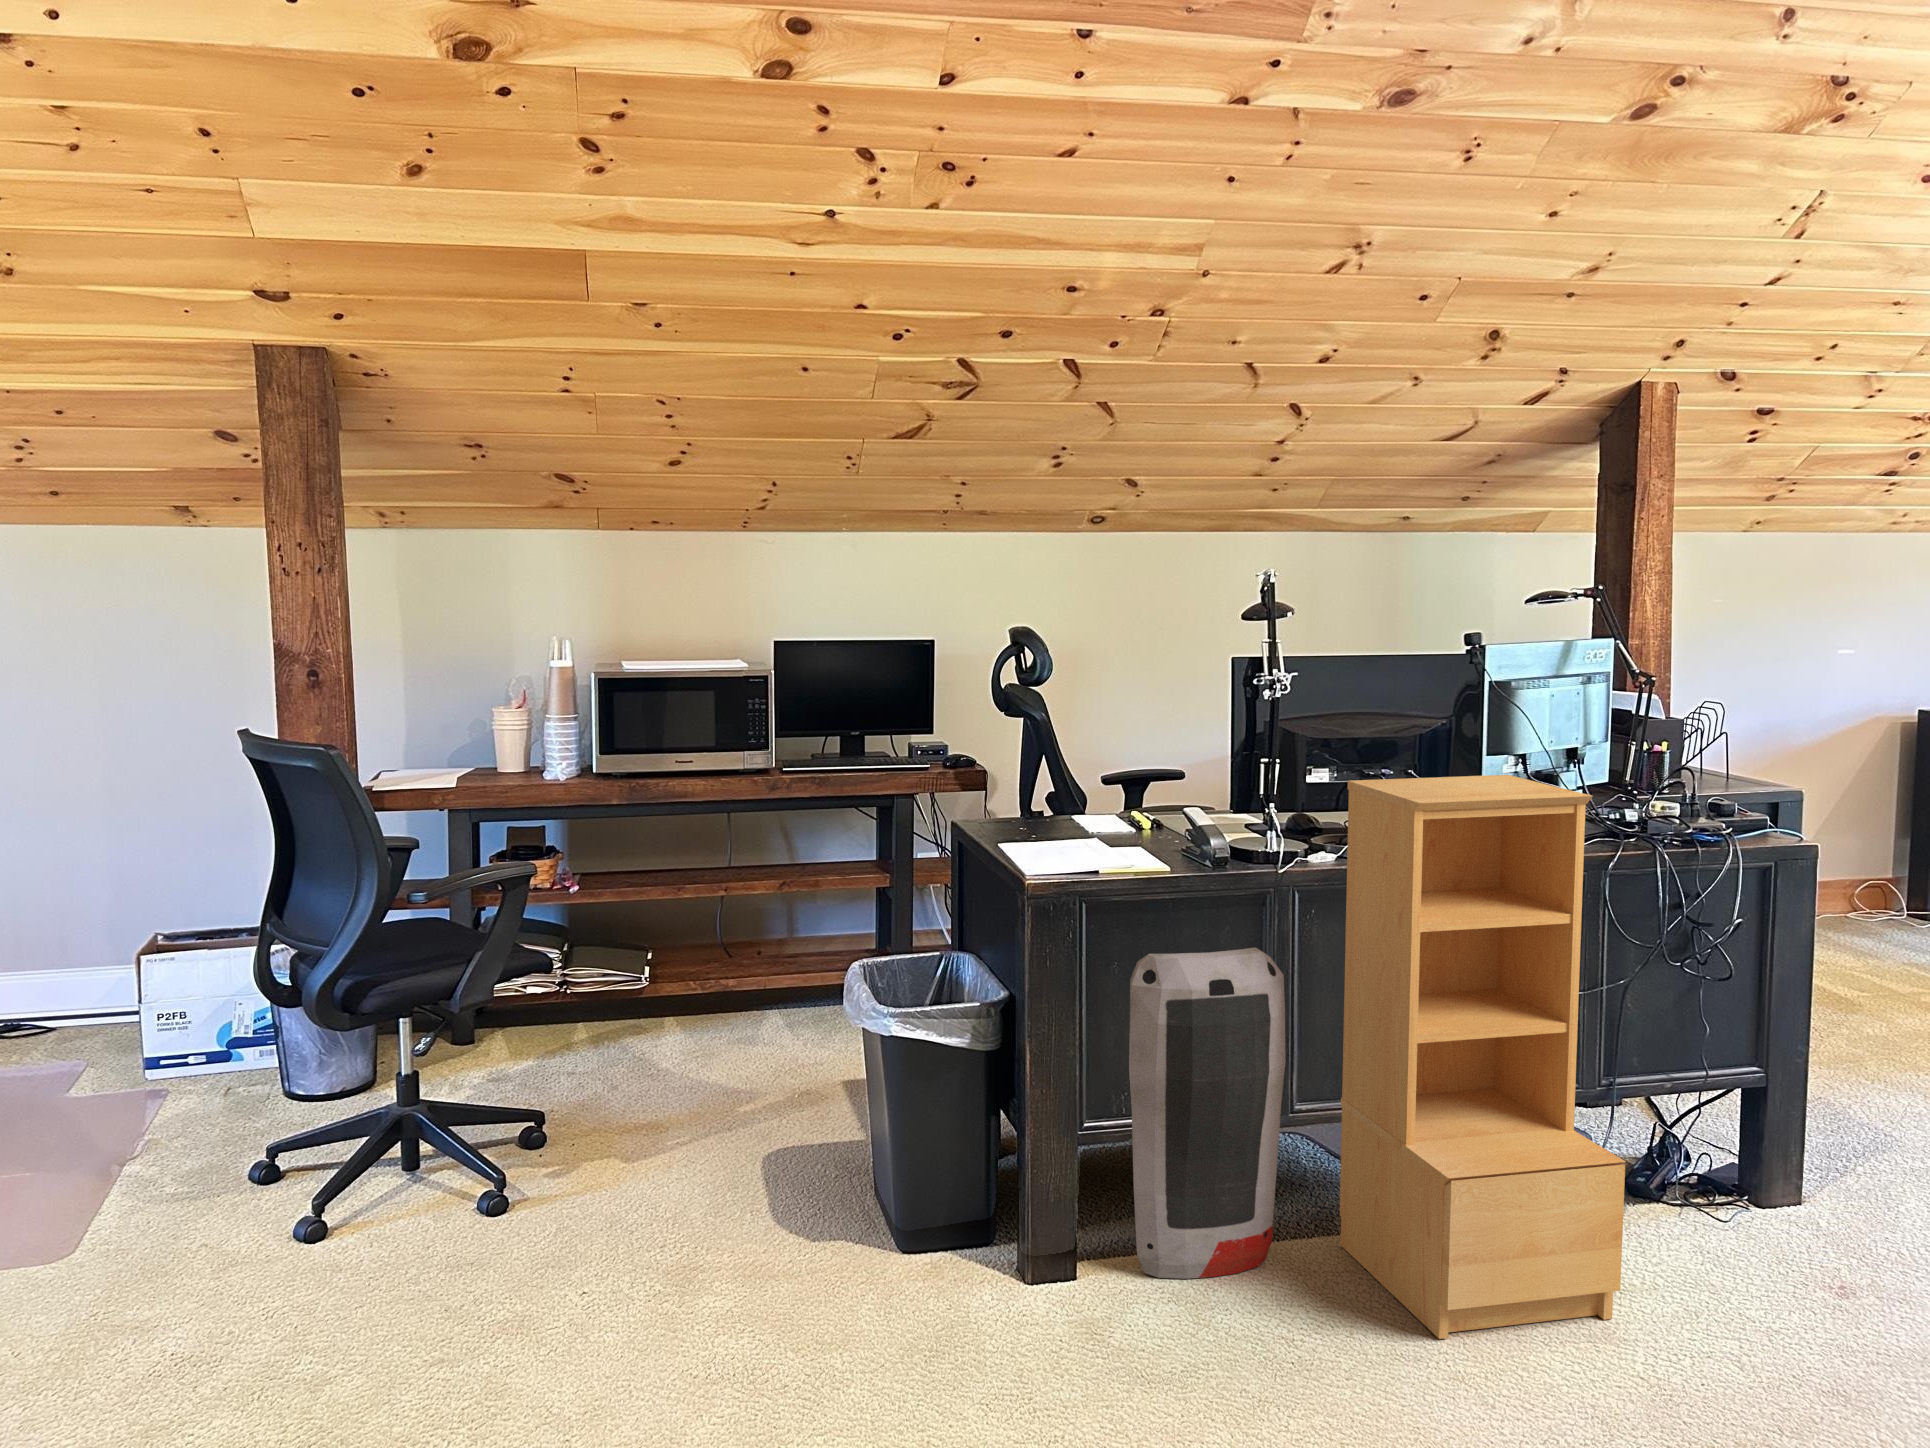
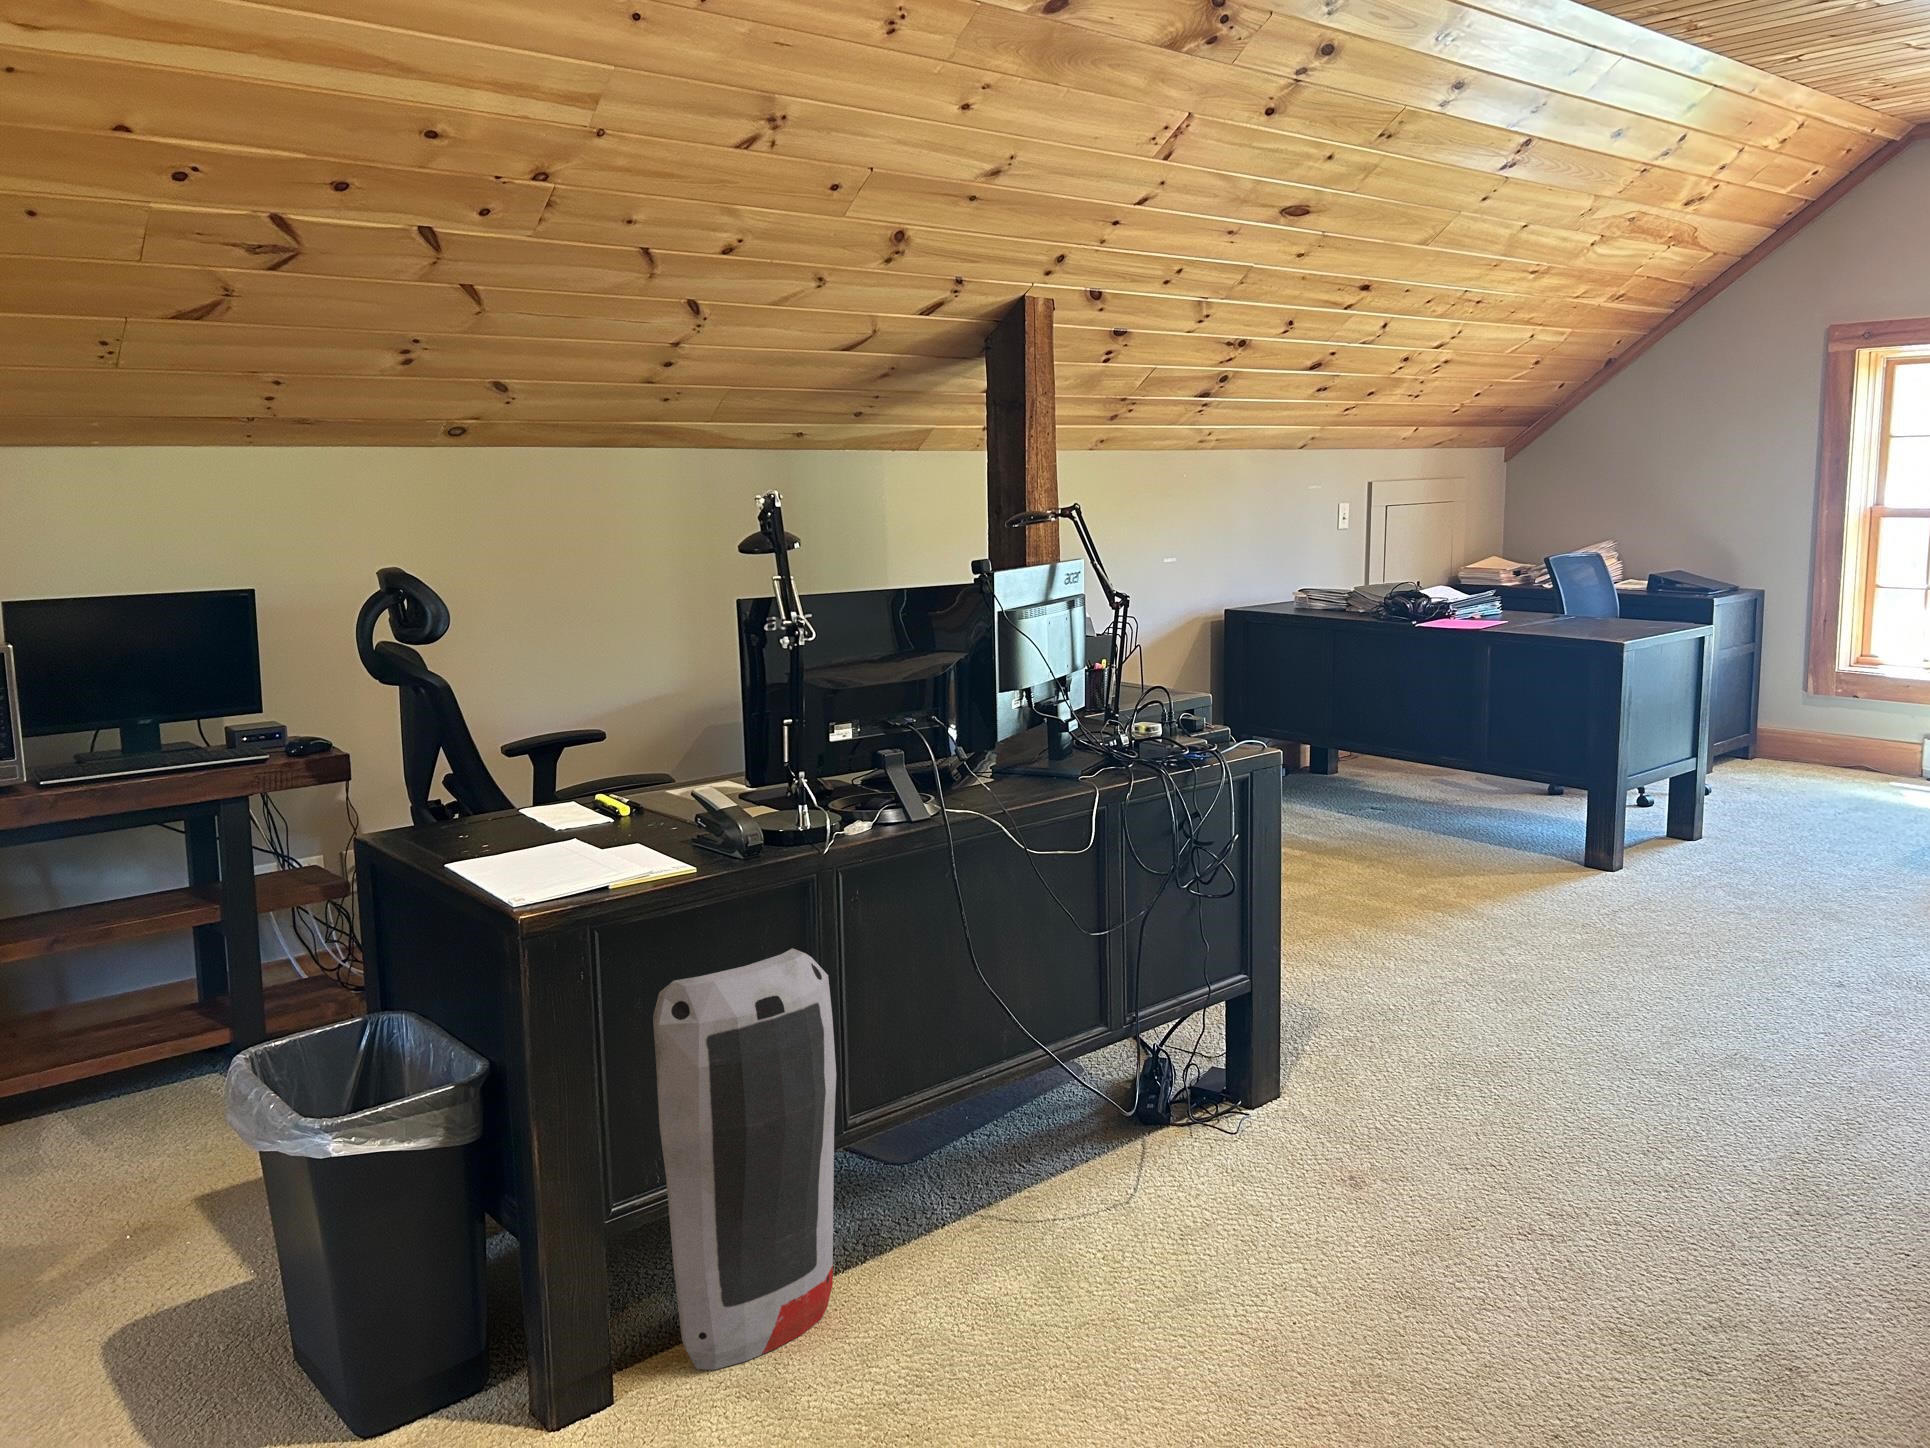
bookshelf: present [1340,775,1626,1339] -> none [877,712,1196,1351]

